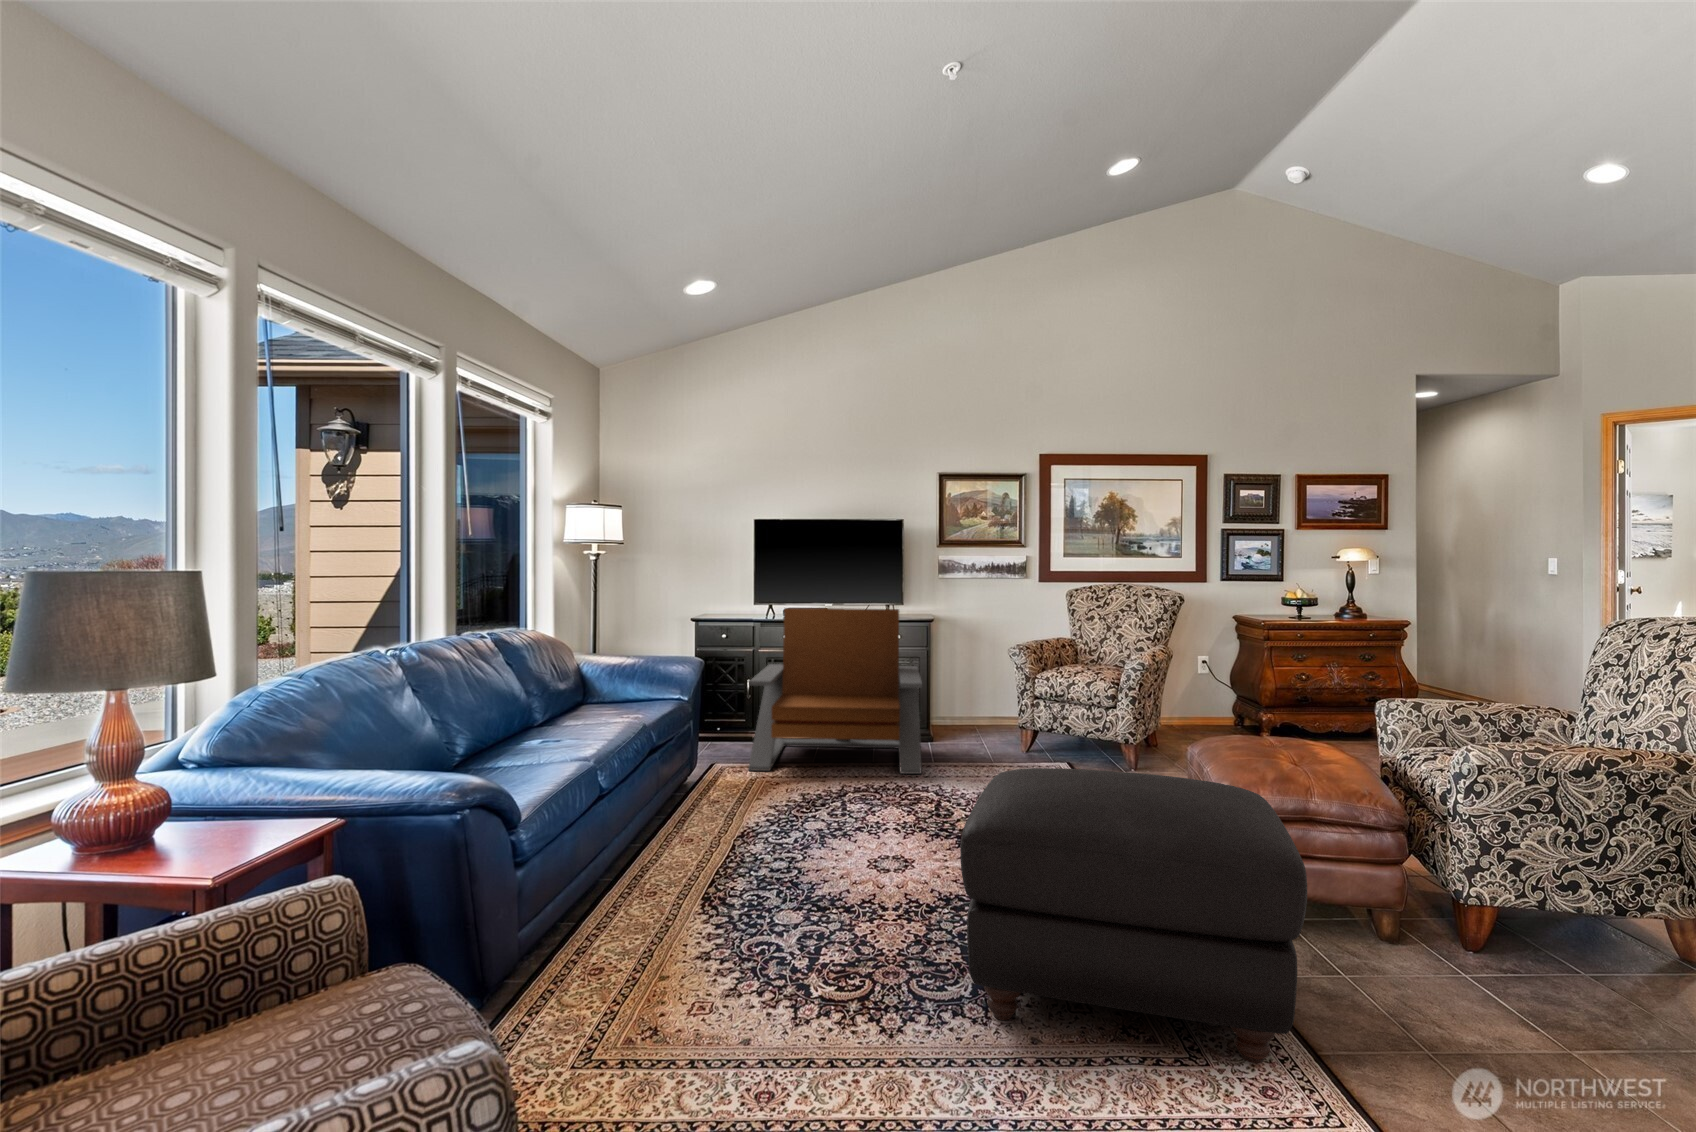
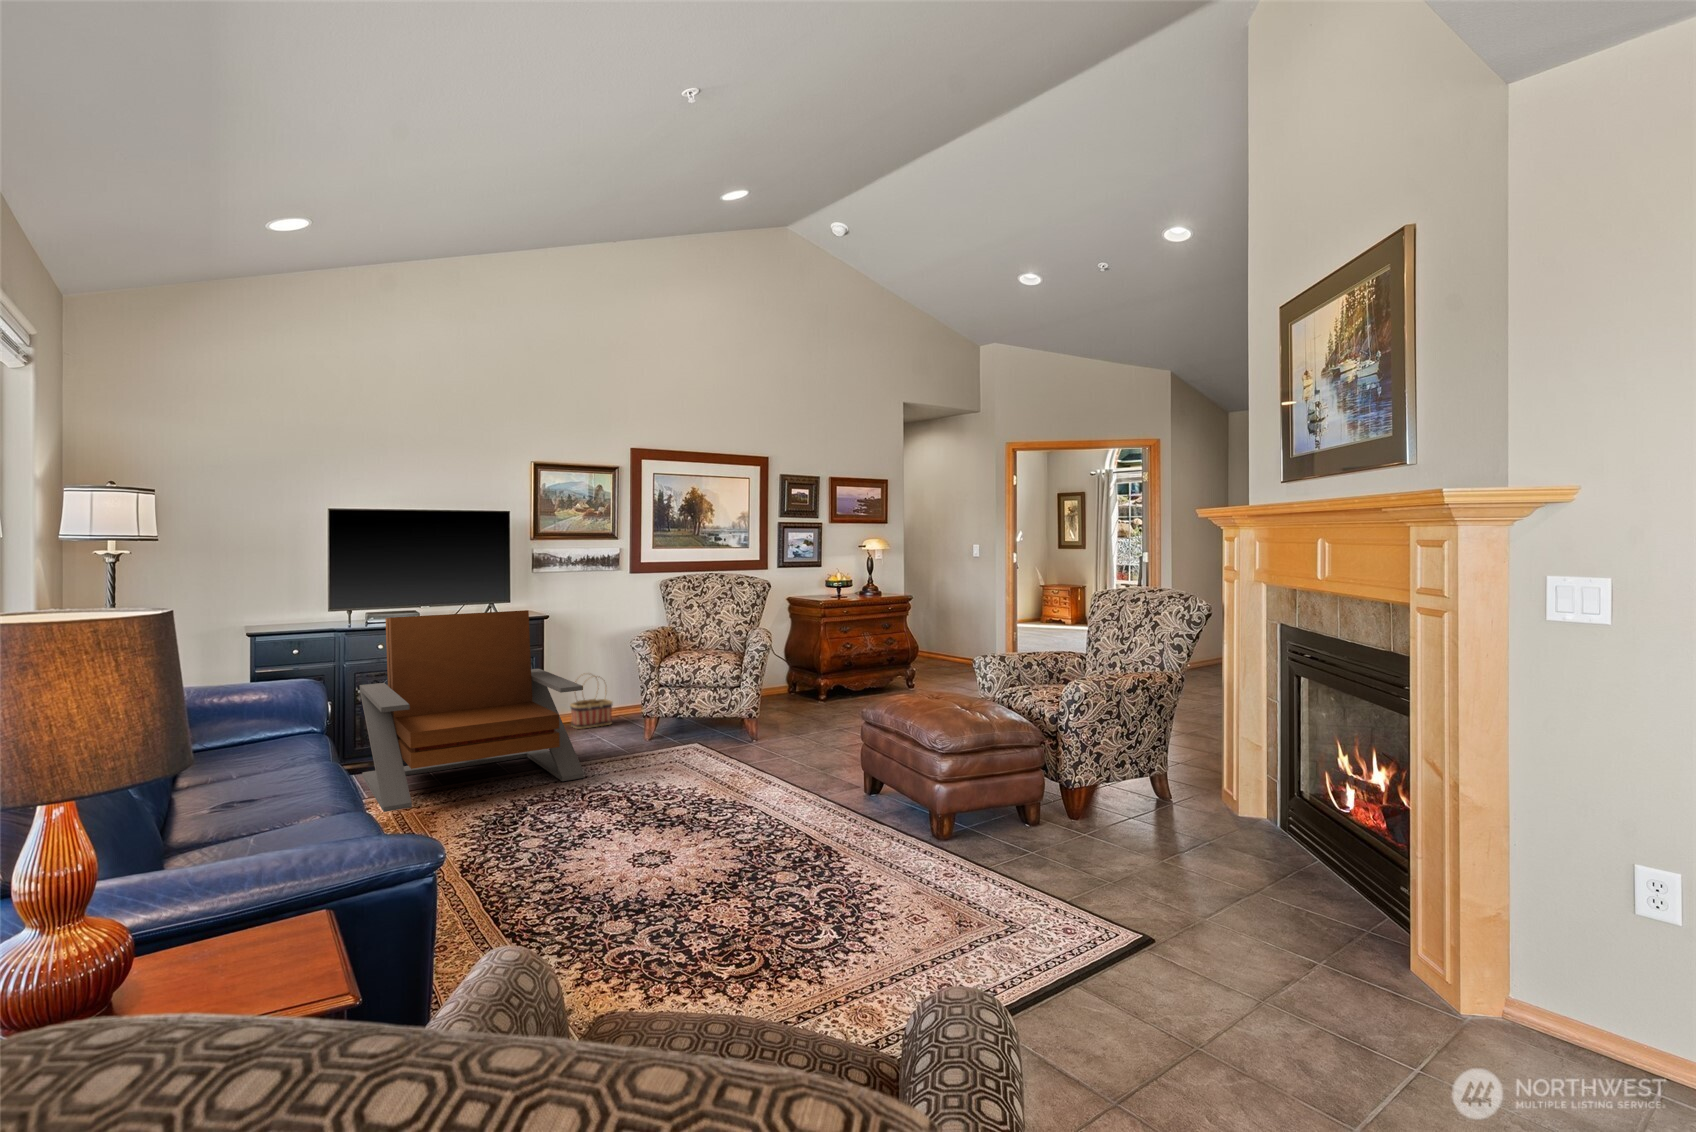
basket: none [965,678,1006,732] -> present [570,676,613,729]
ottoman: present [960,768,1307,1064] -> none [803,732,1087,952]

